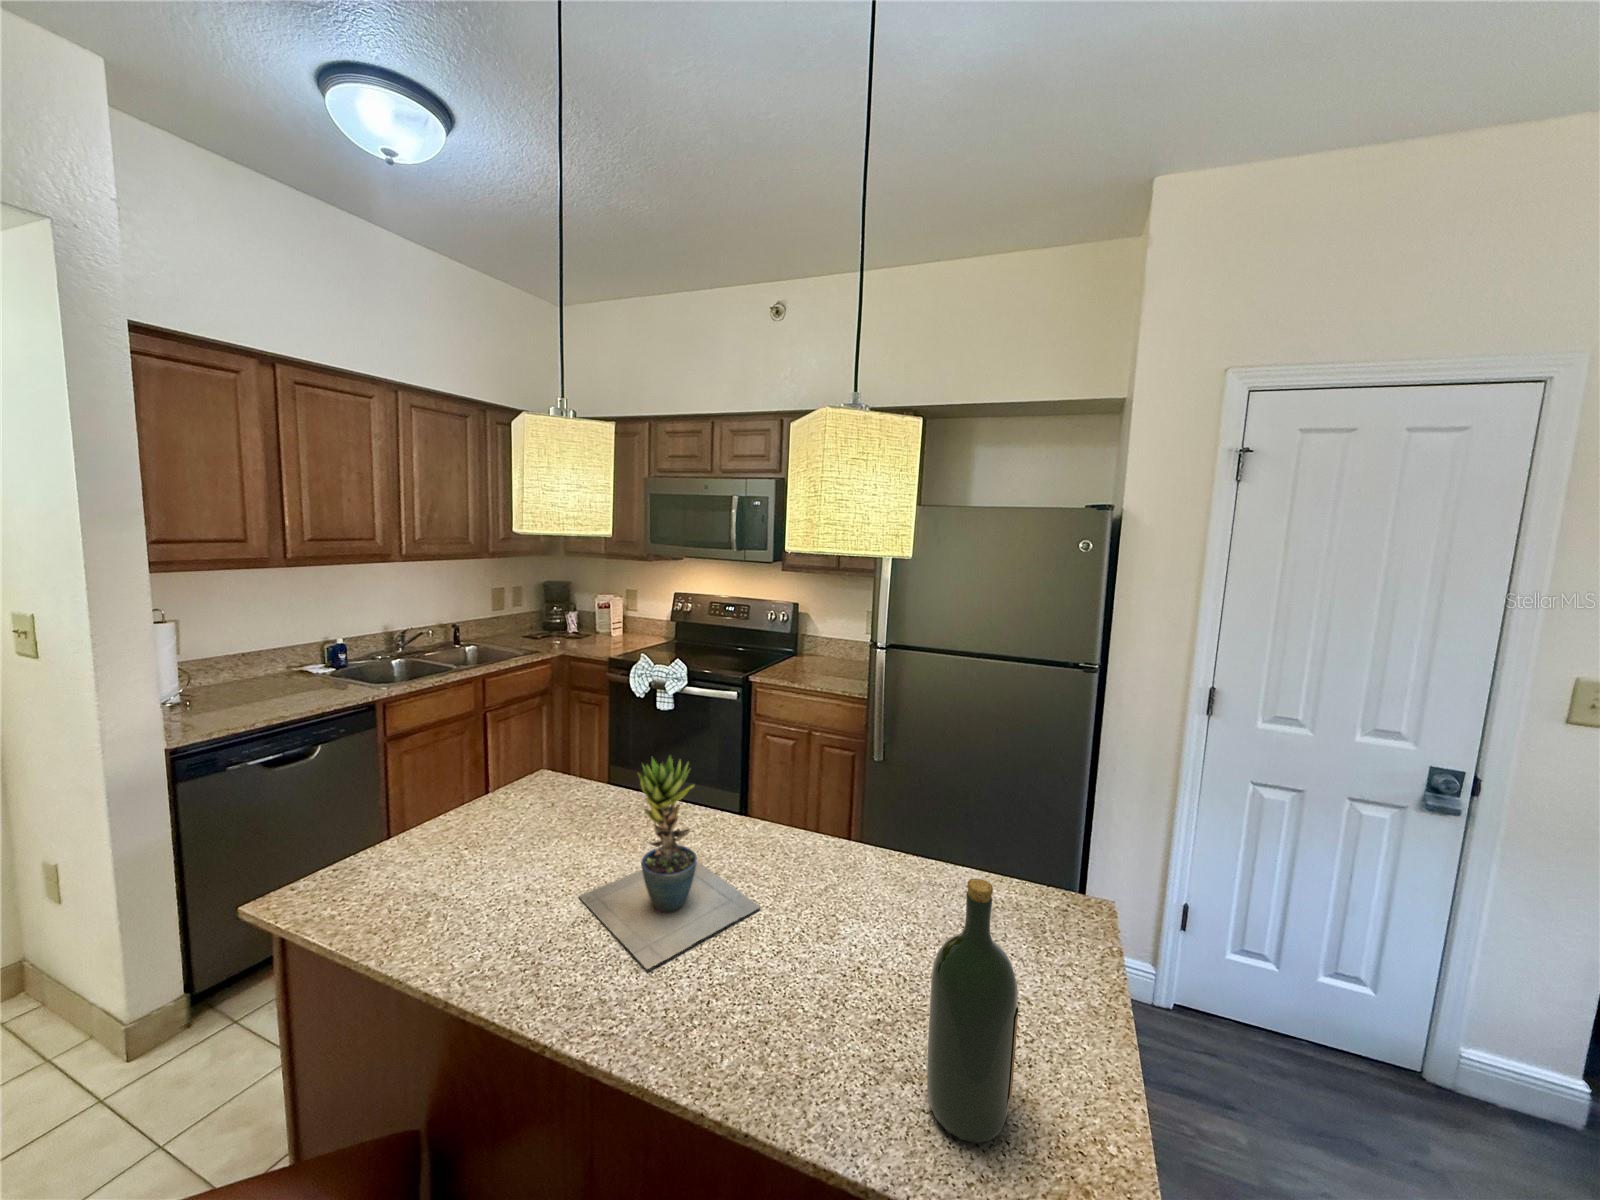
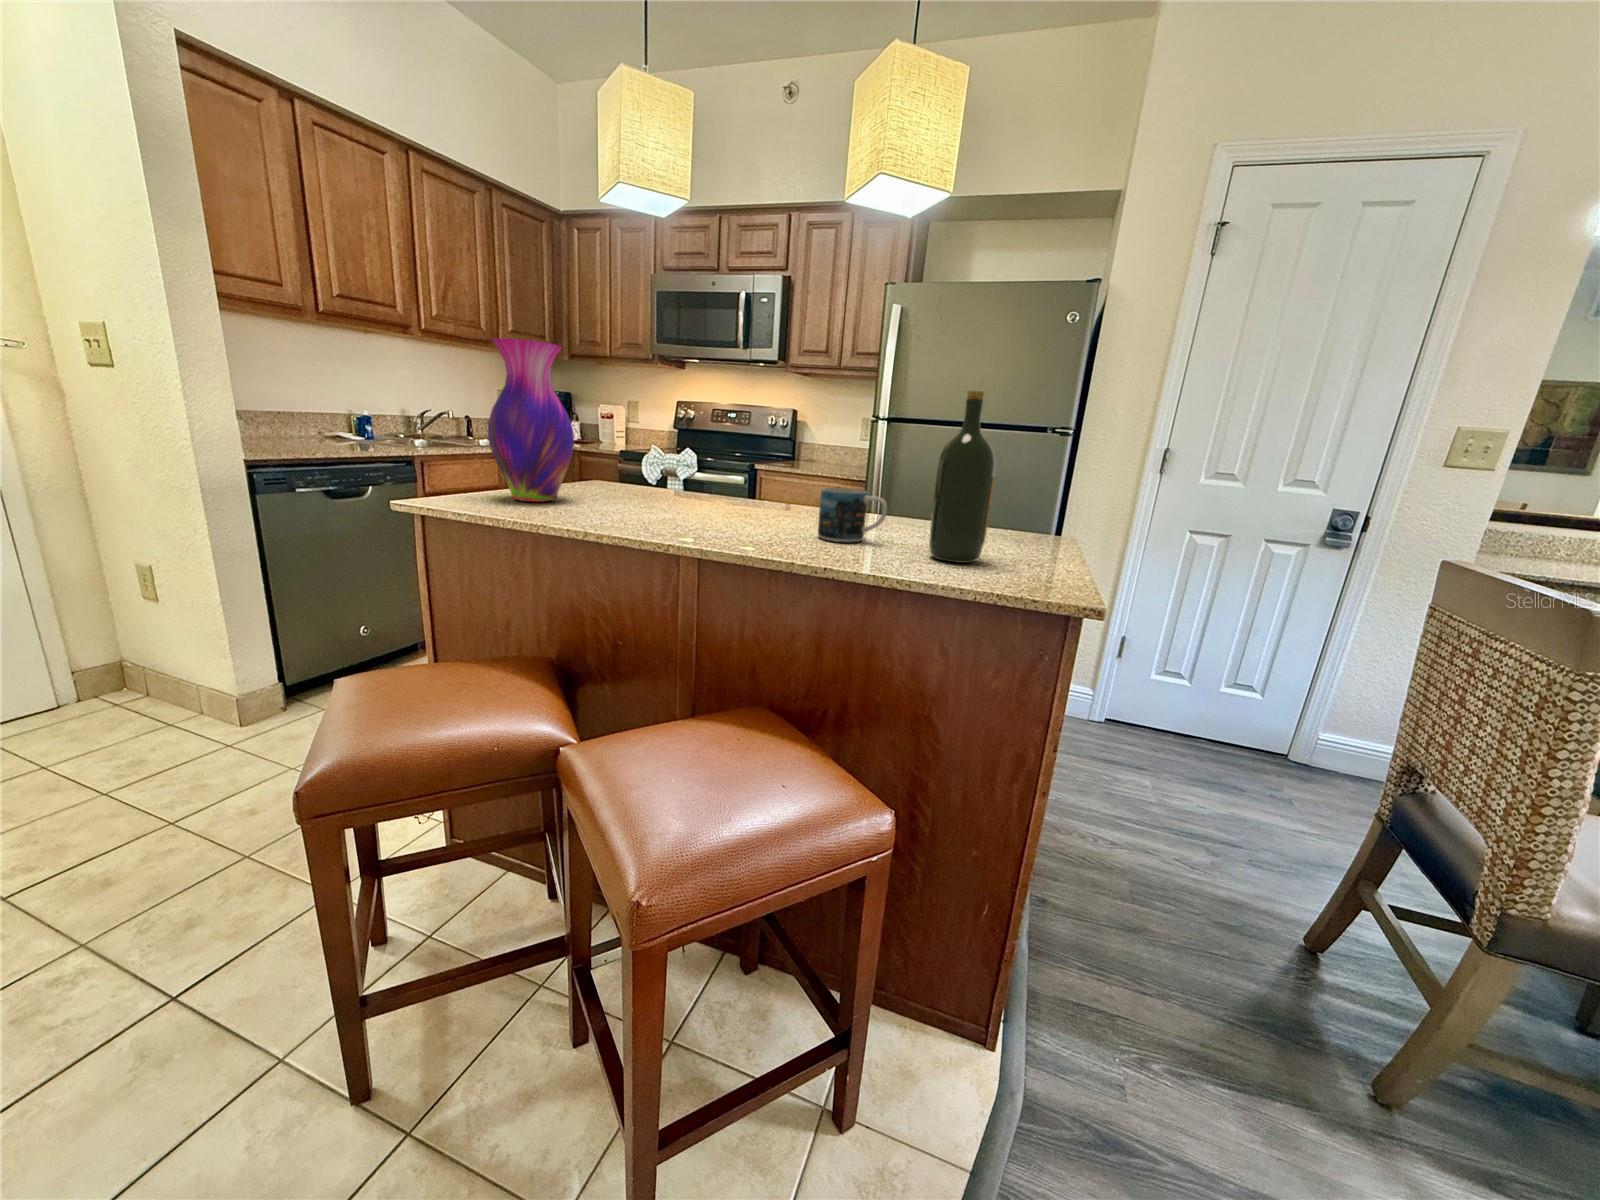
vase: none [359,704,477,911] -> present [488,338,574,502]
potted plant: present [579,756,760,969] -> none [656,387,799,522]
mug: none [772,932,866,1041] -> present [818,488,887,542]

